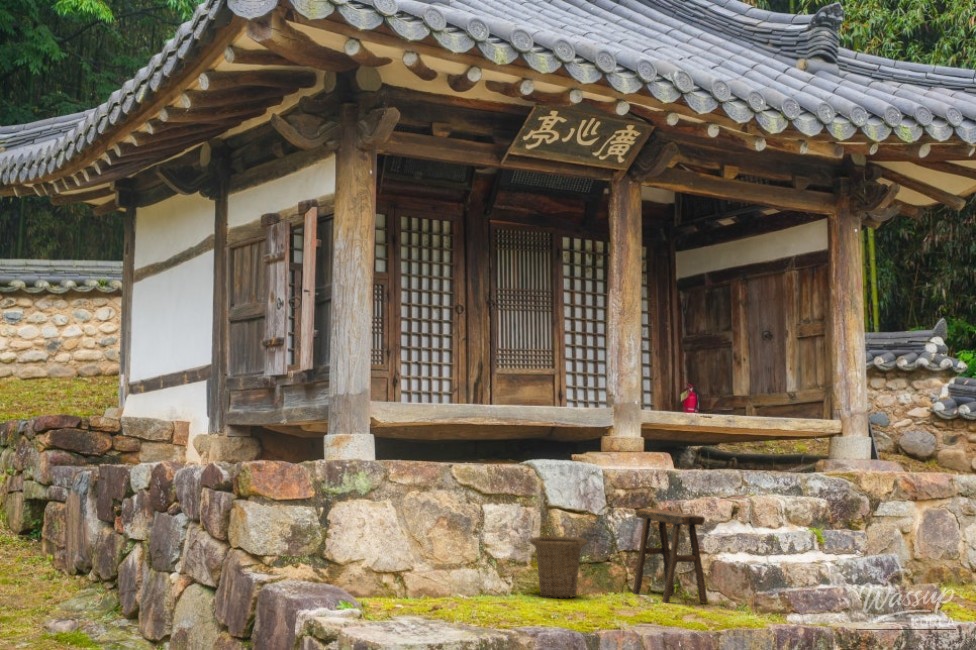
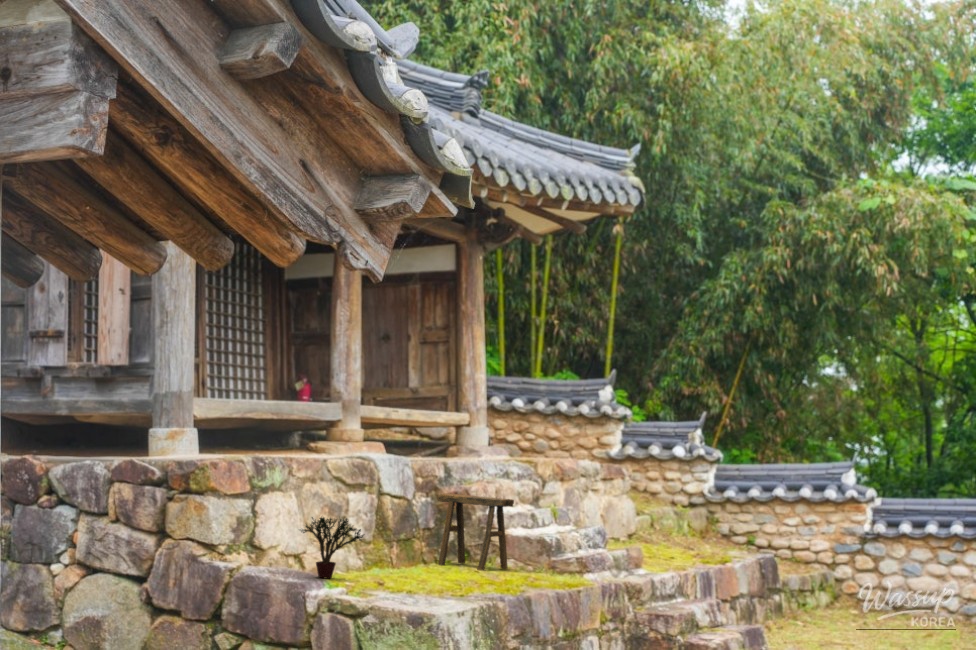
potted plant: none [378,526,447,599] -> present [301,517,364,578]
basket: present [529,536,588,598] -> none [381,519,431,572]

